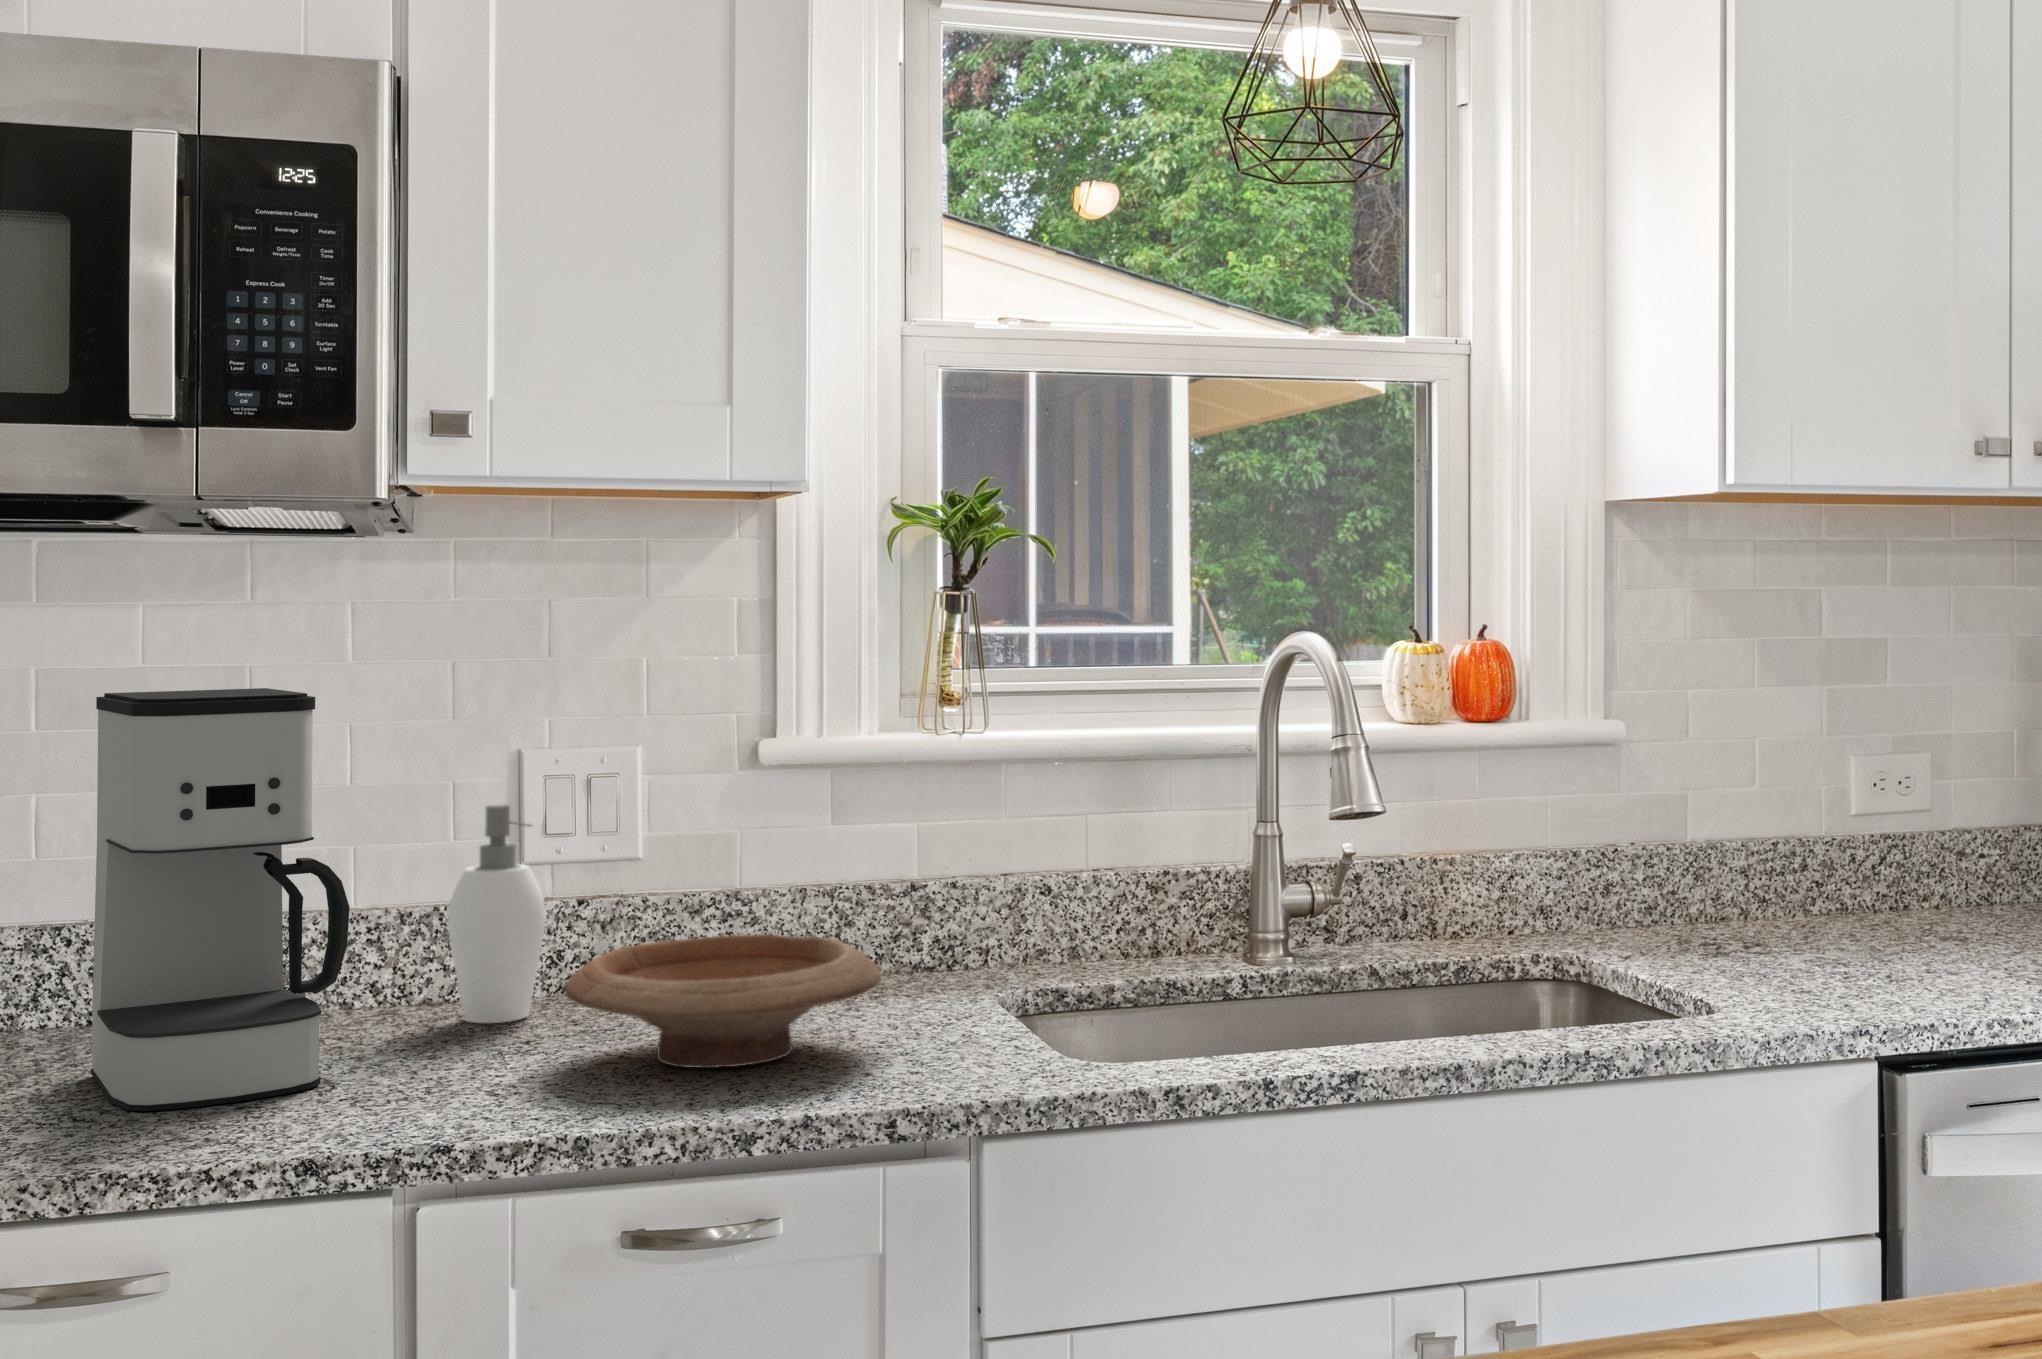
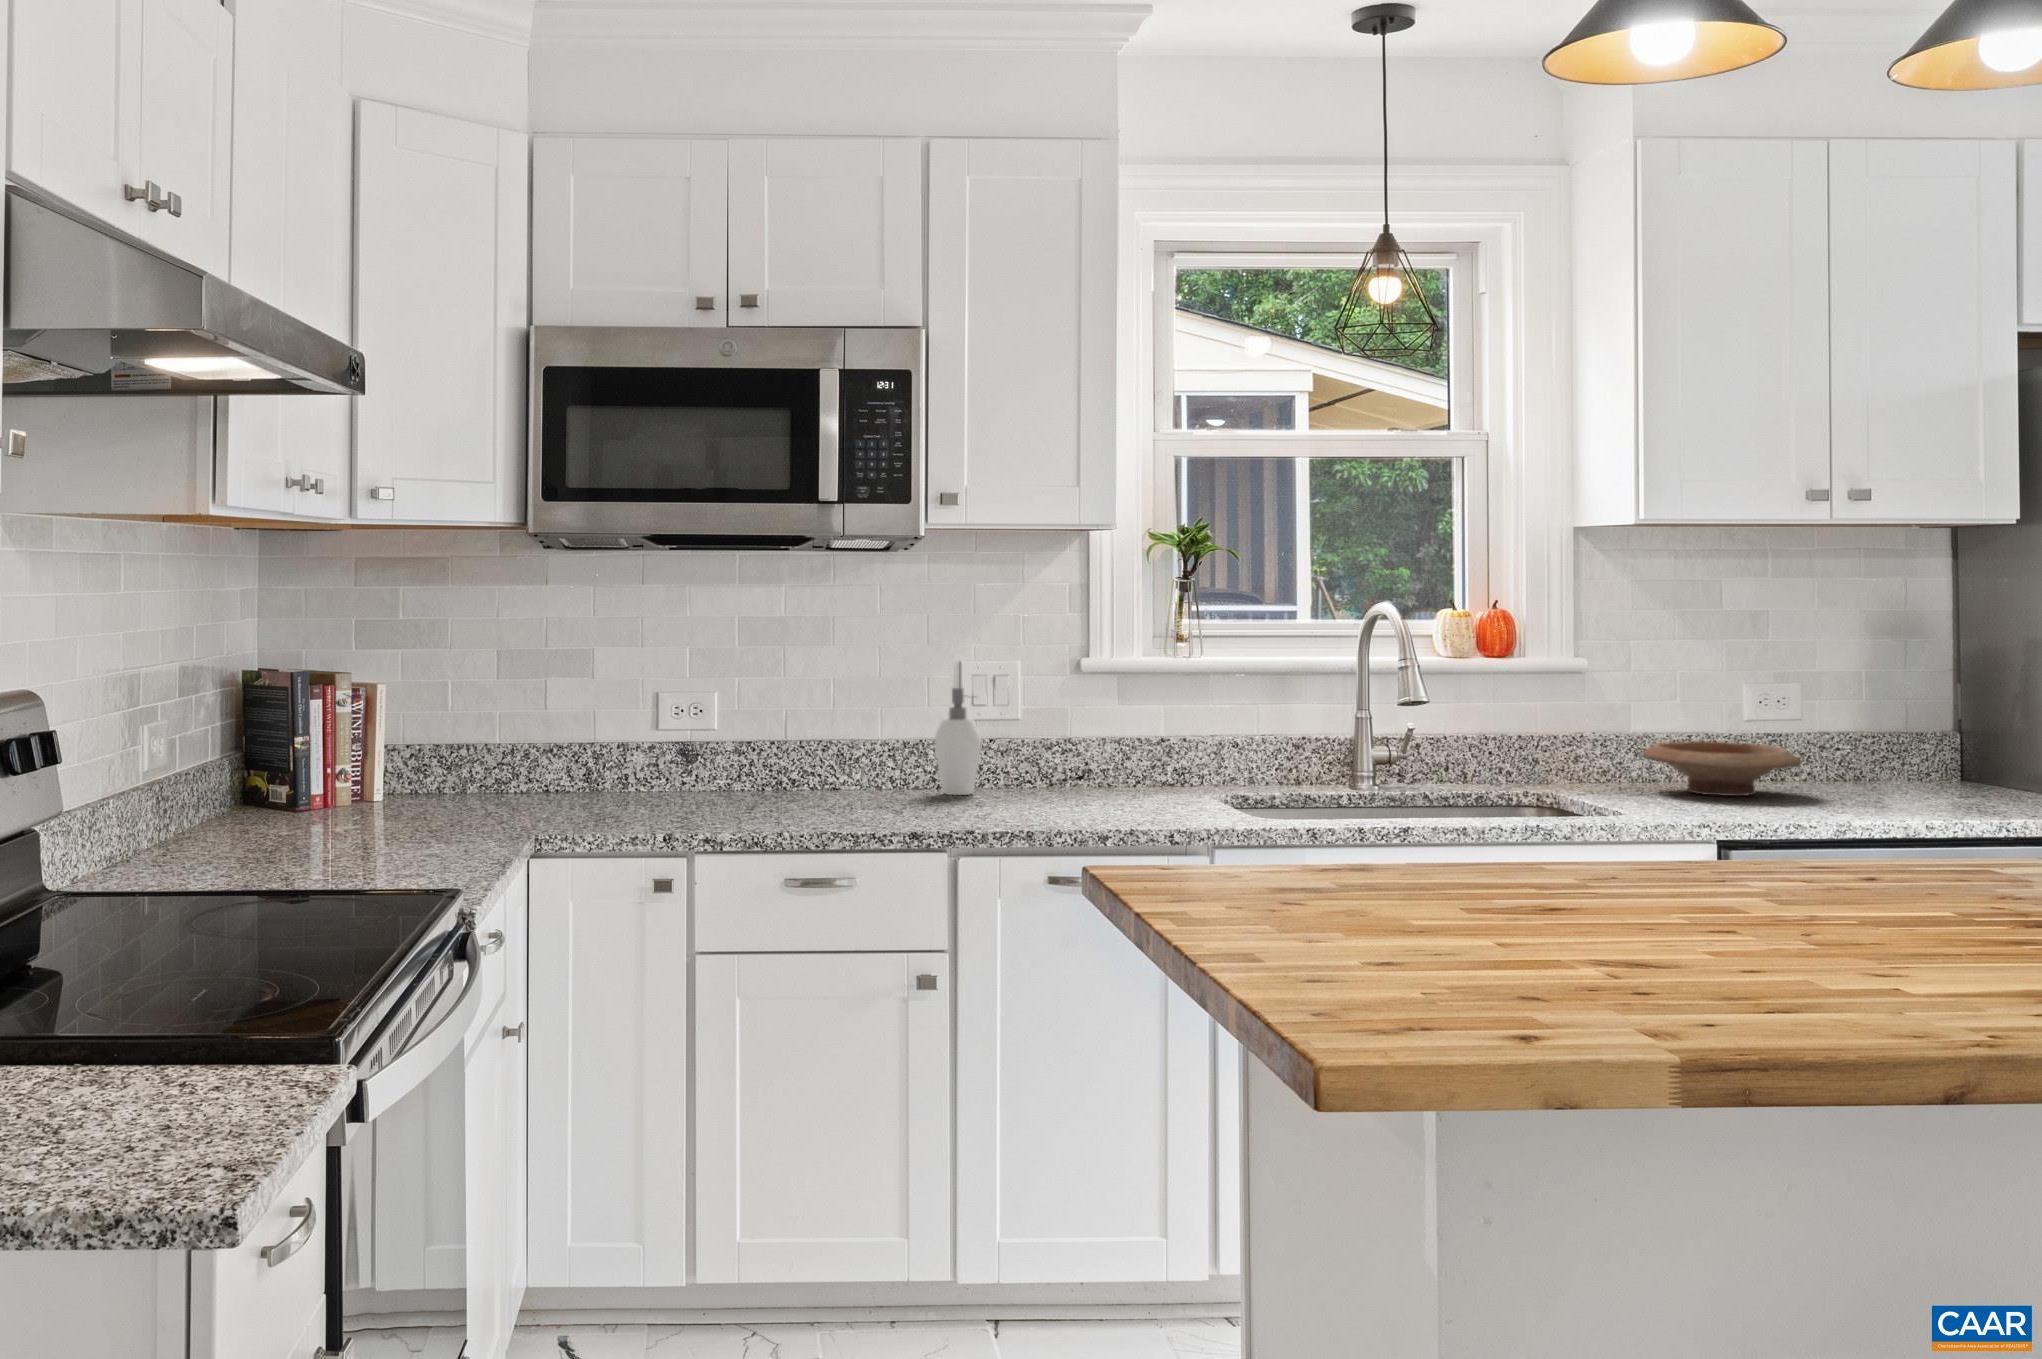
coffee maker: present [91,688,349,1111] -> none [792,627,905,815]
wooden bowl: present [564,934,881,1068] -> present [1642,741,1802,796]

